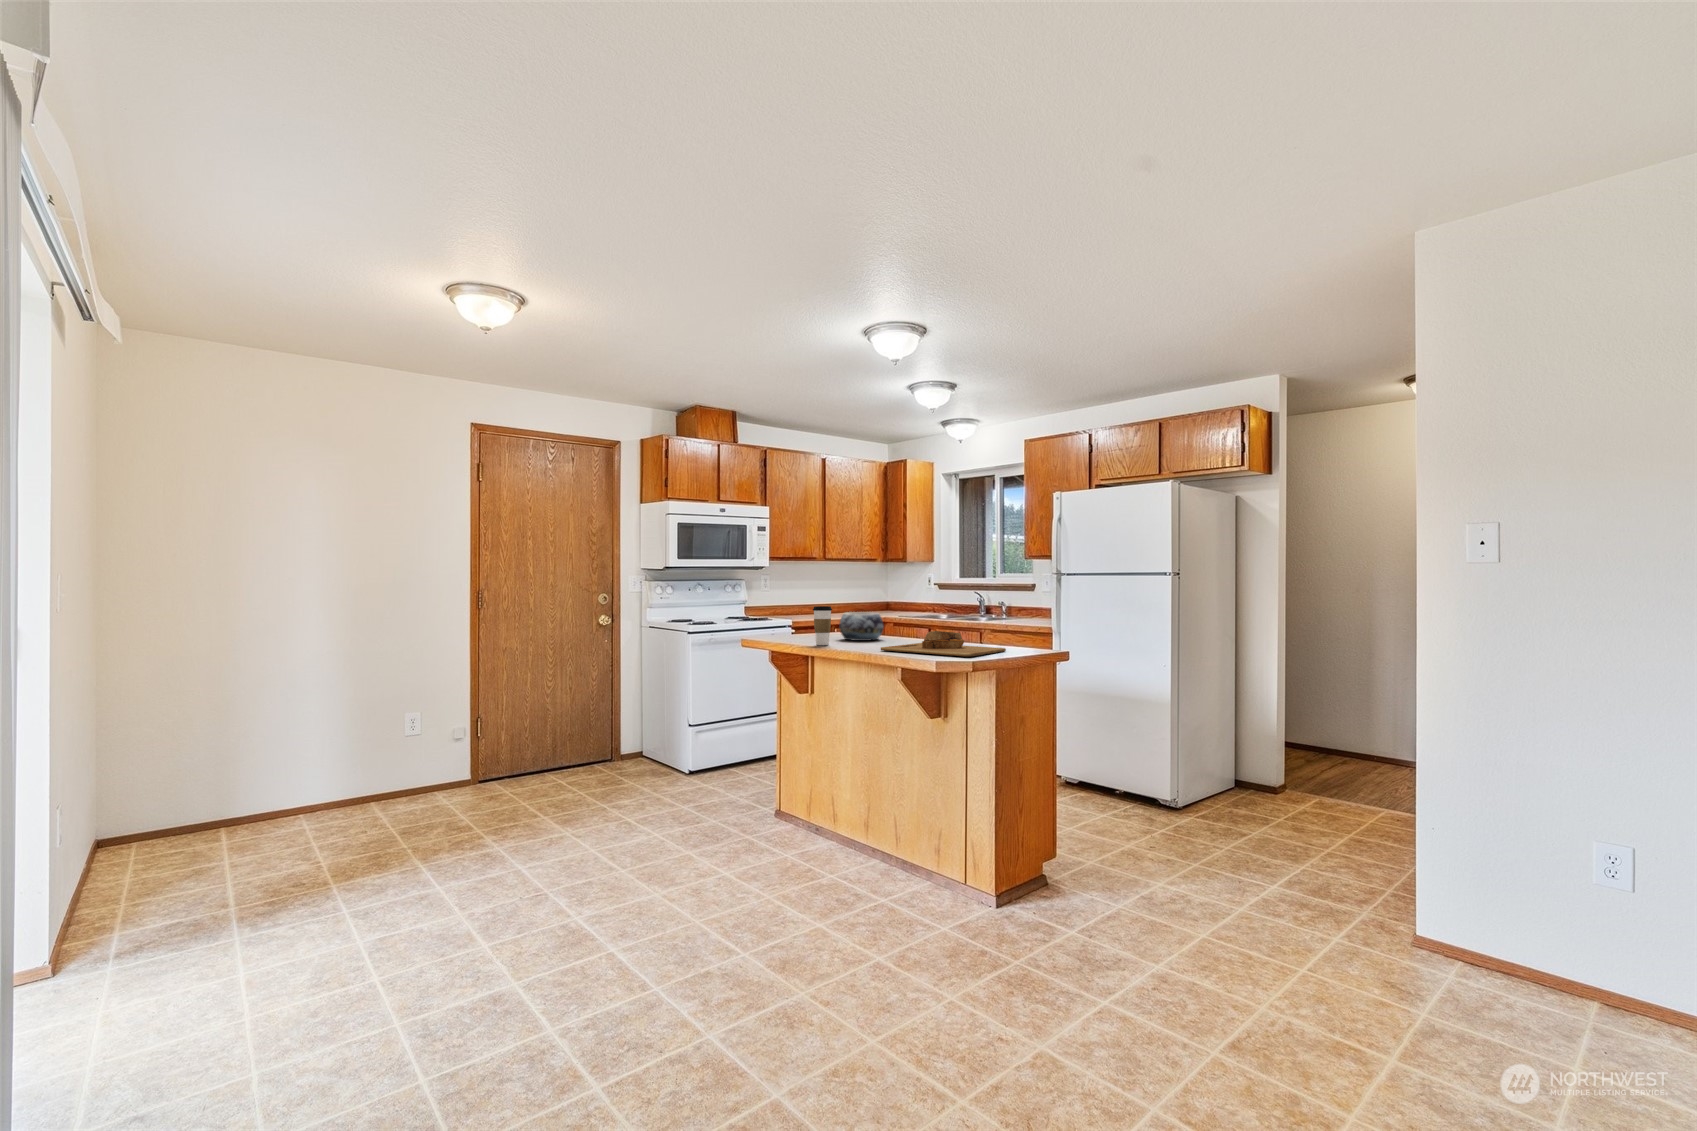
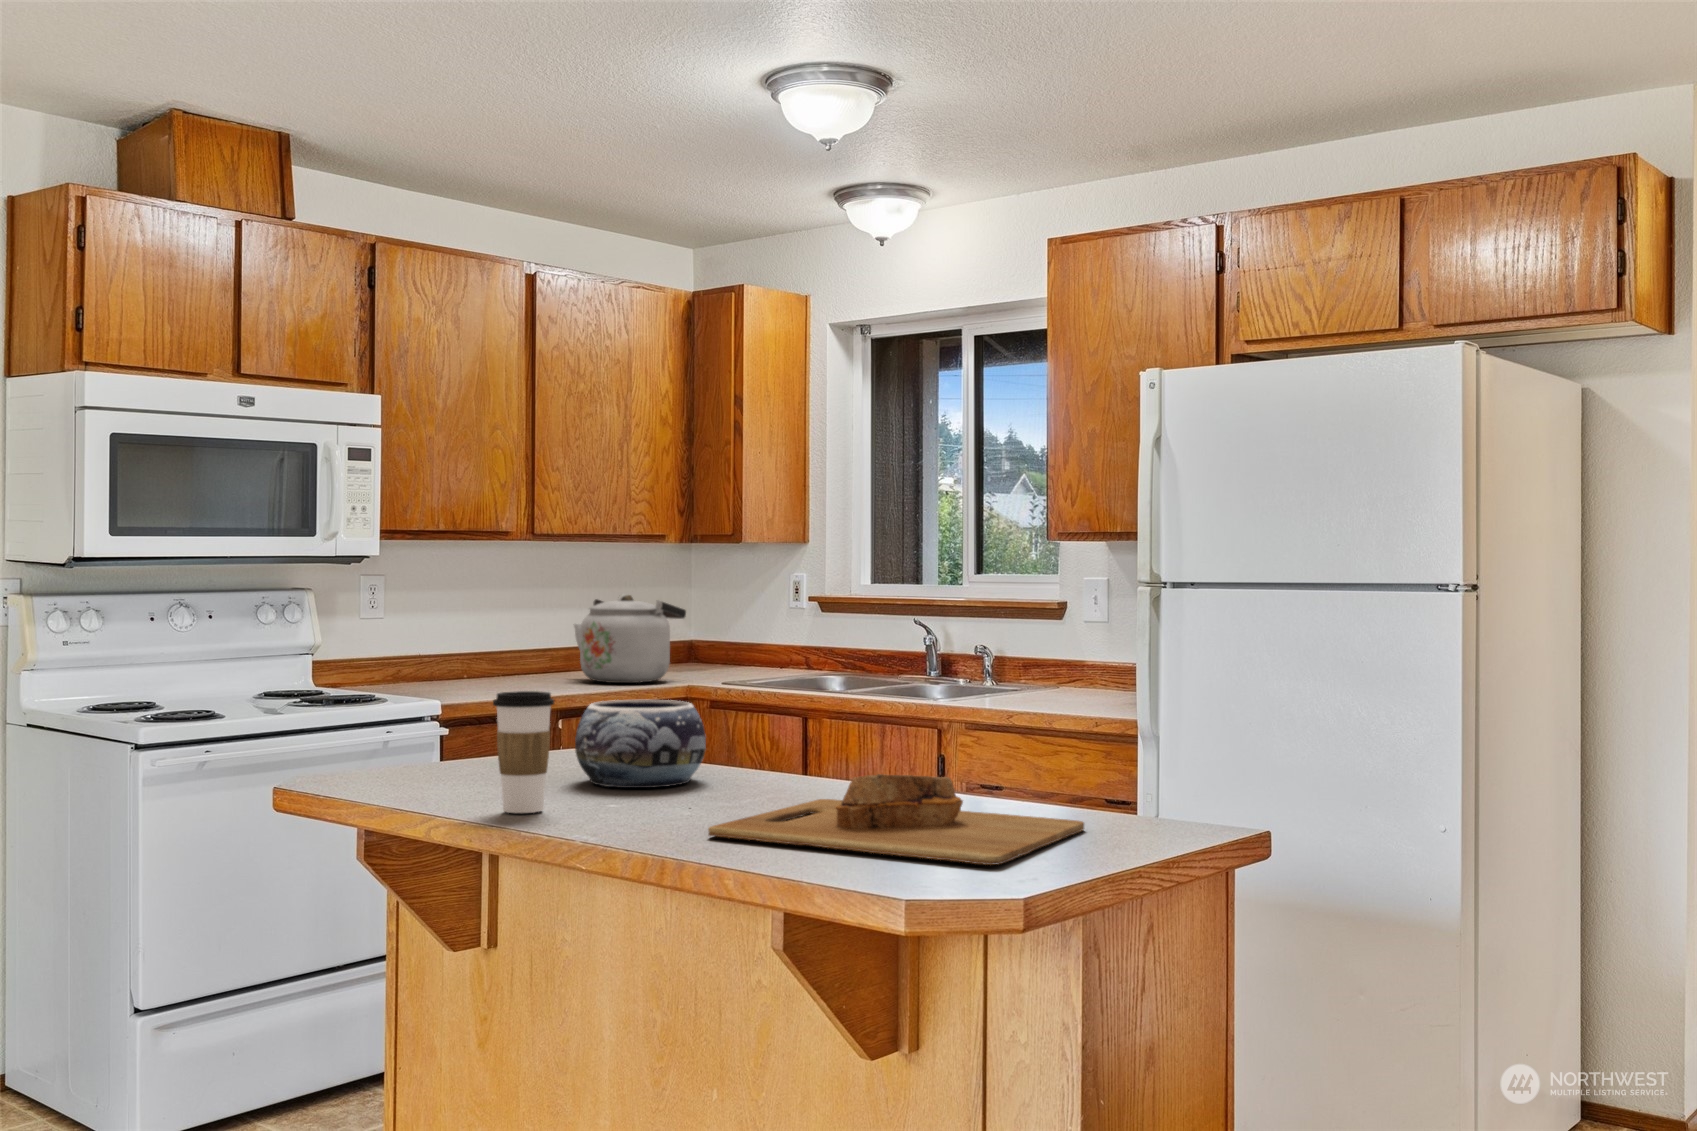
kettle: none [840,582,884,616] -> present [574,594,686,683]

